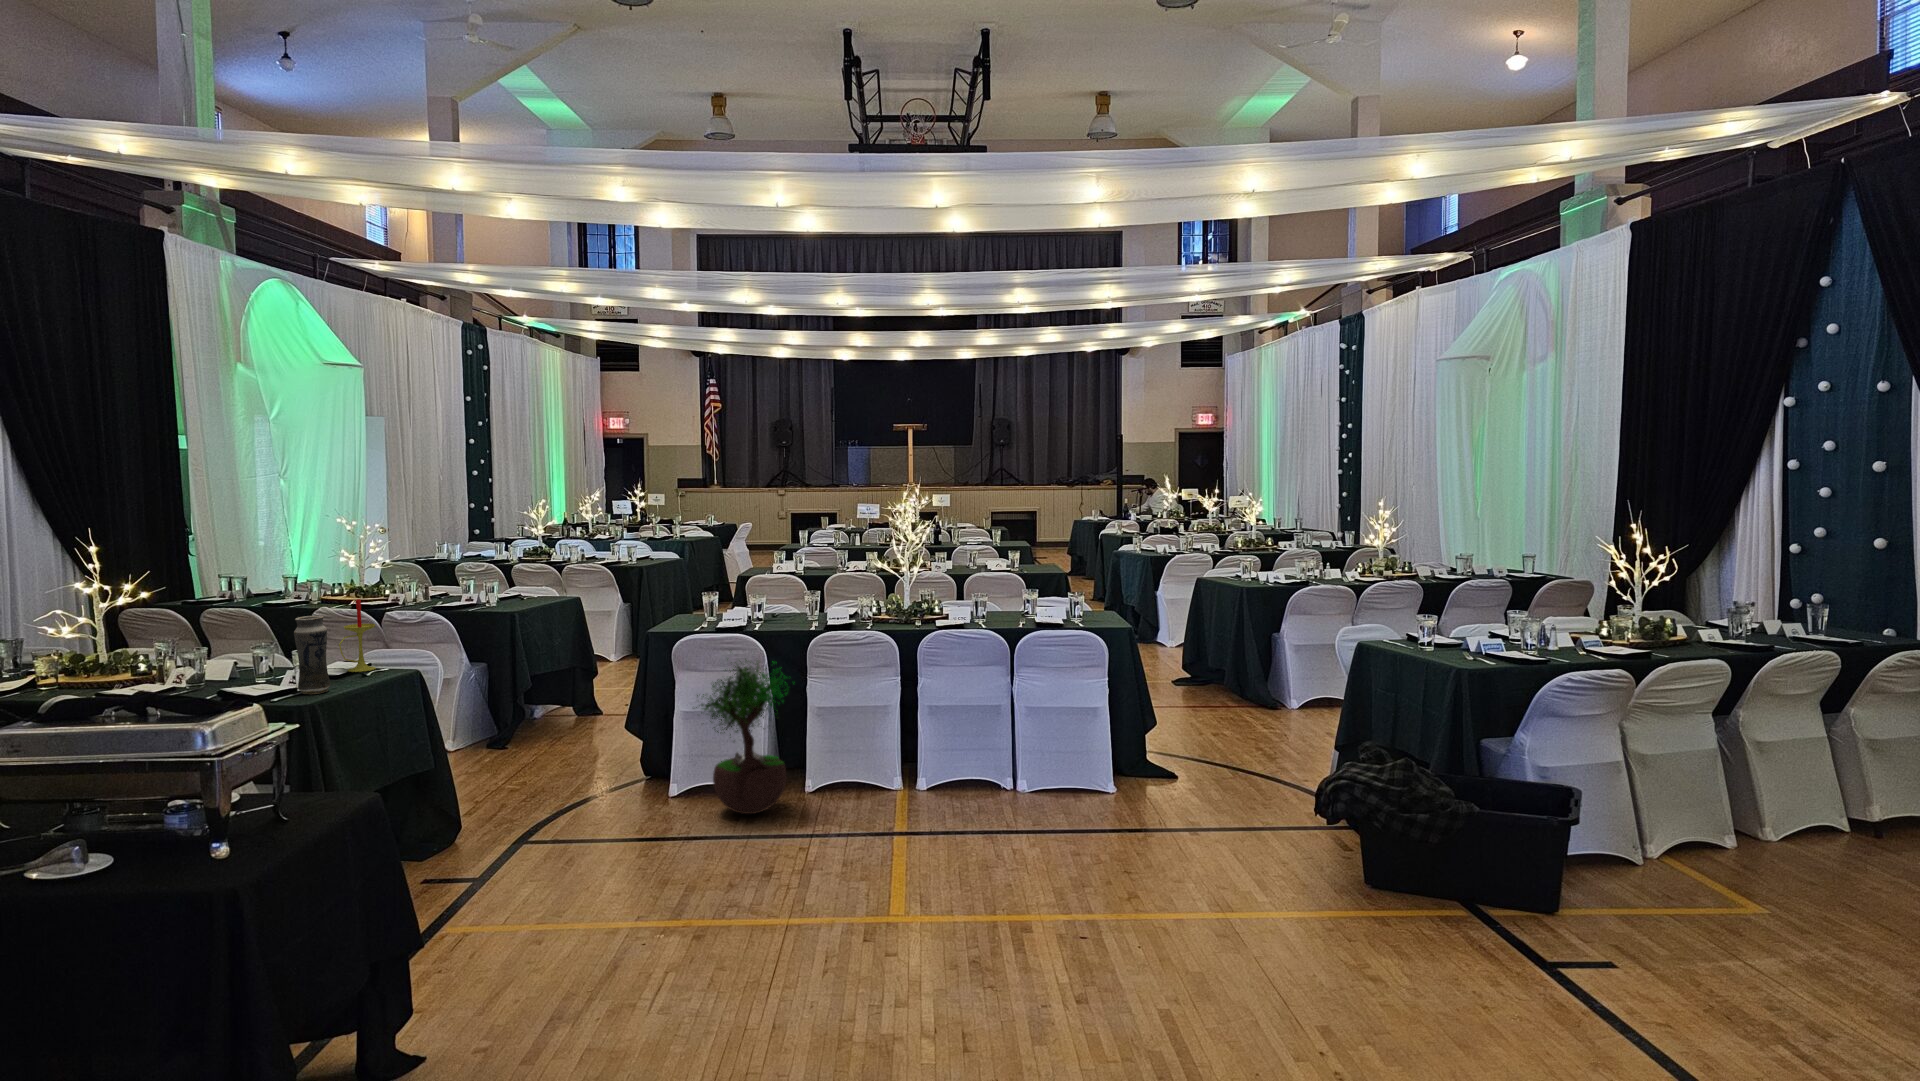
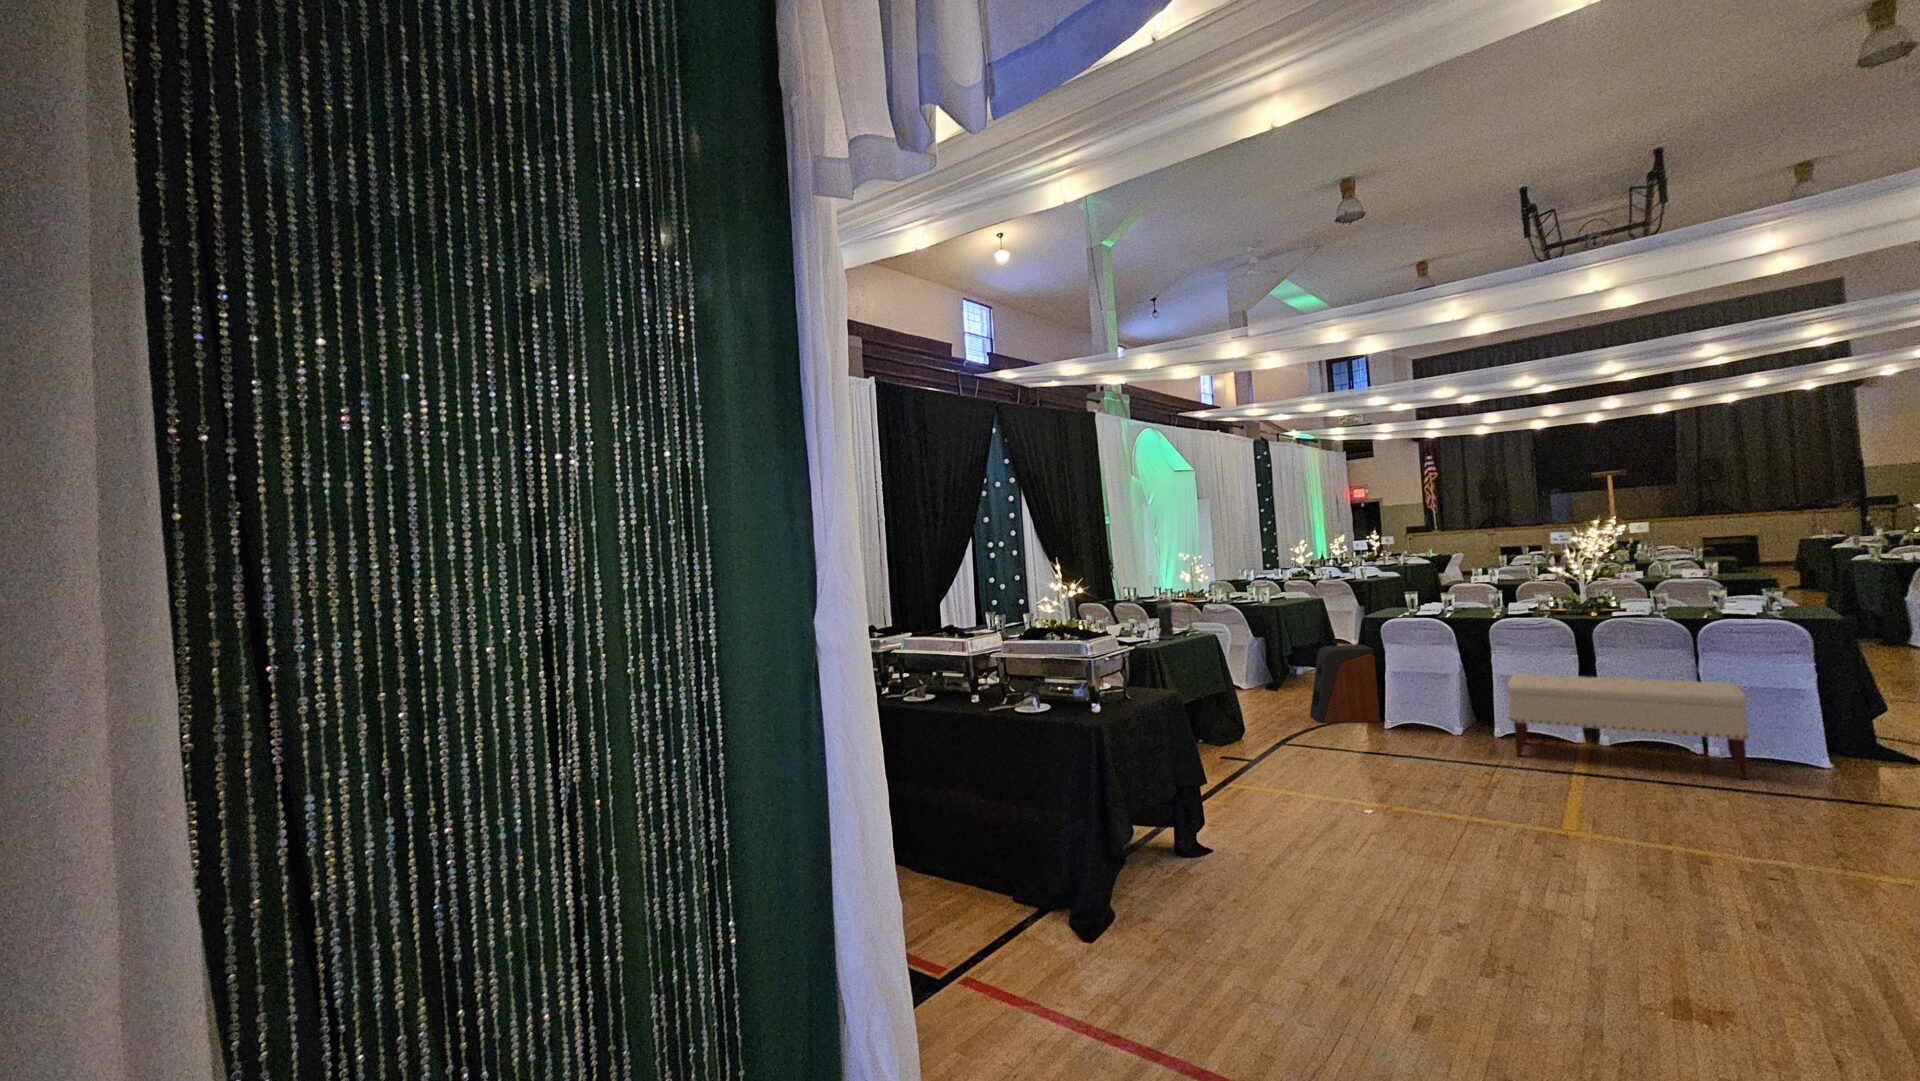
potted tree: present [696,660,787,814] -> none [1394,627,1474,742]
speaker: none [562,674,665,806] -> present [1310,645,1380,723]
bench: none [832,703,1058,822] -> present [1507,674,1749,779]

